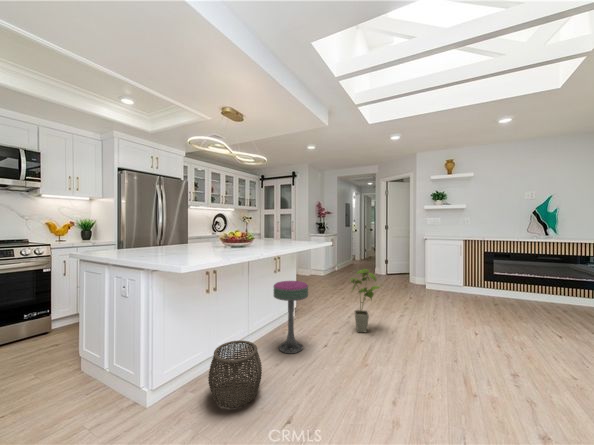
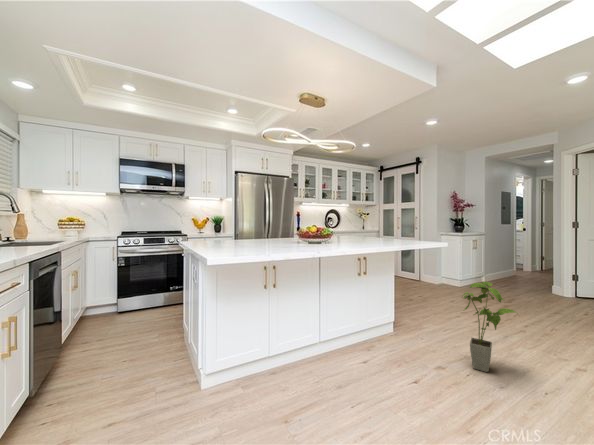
bar stool: present [274,281,308,353] -> none [349,285,391,372]
woven basket: present [208,341,262,408] -> none [260,340,315,410]

